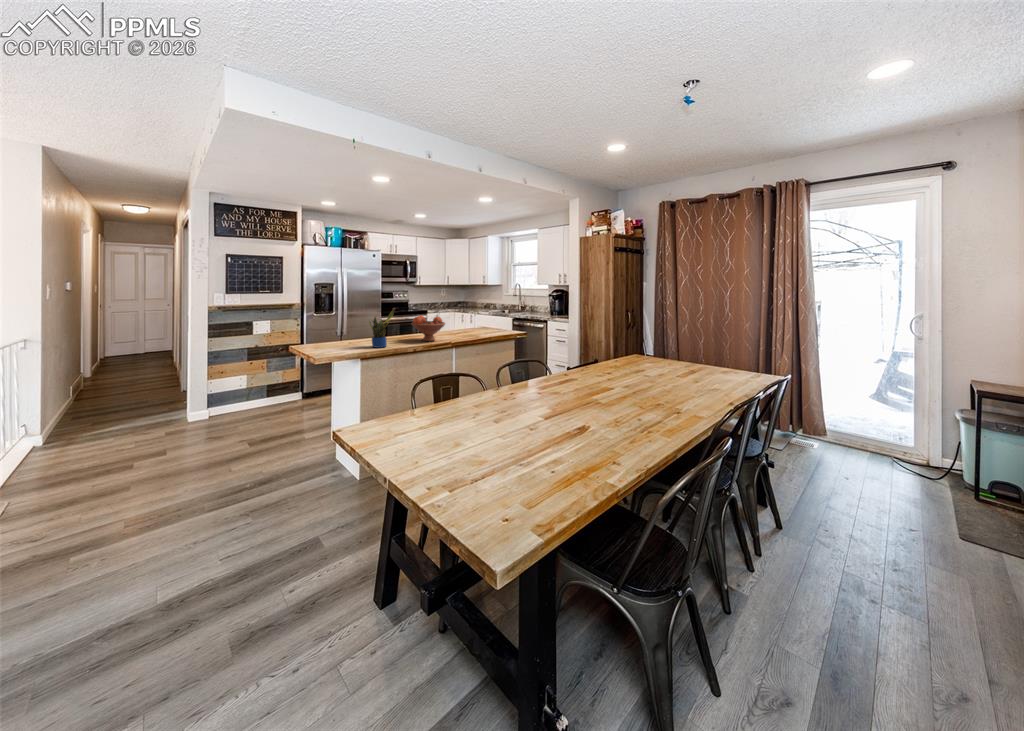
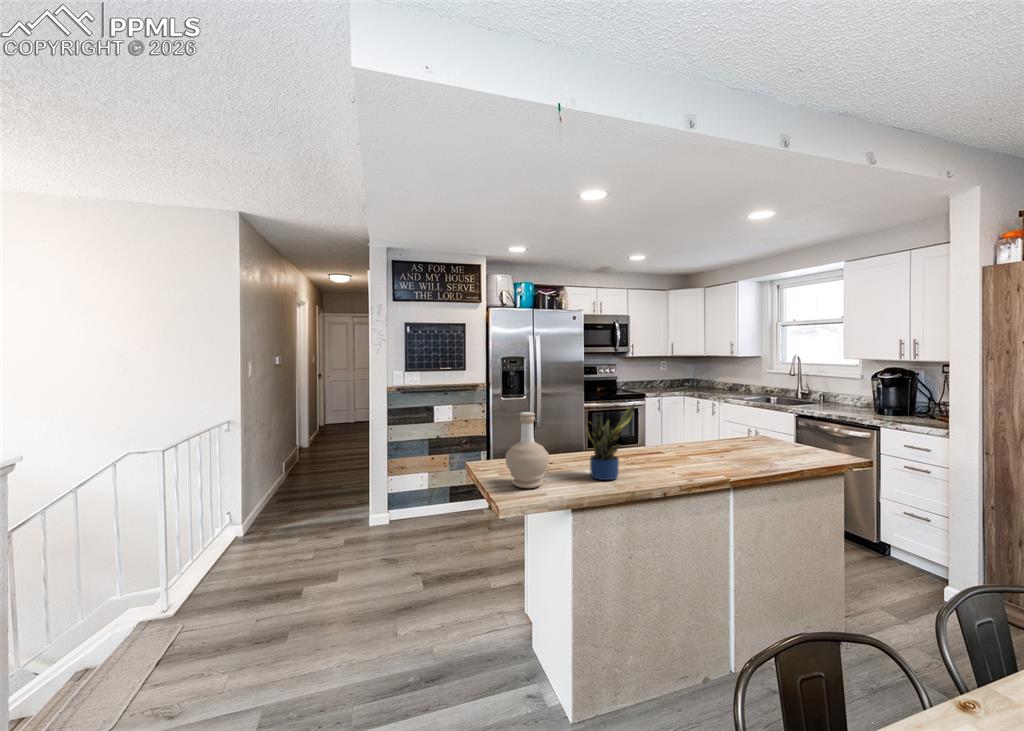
bottle: none [324,314,348,352] -> present [505,412,549,488]
fruit bowl: present [412,315,445,341] -> none [659,412,731,465]

